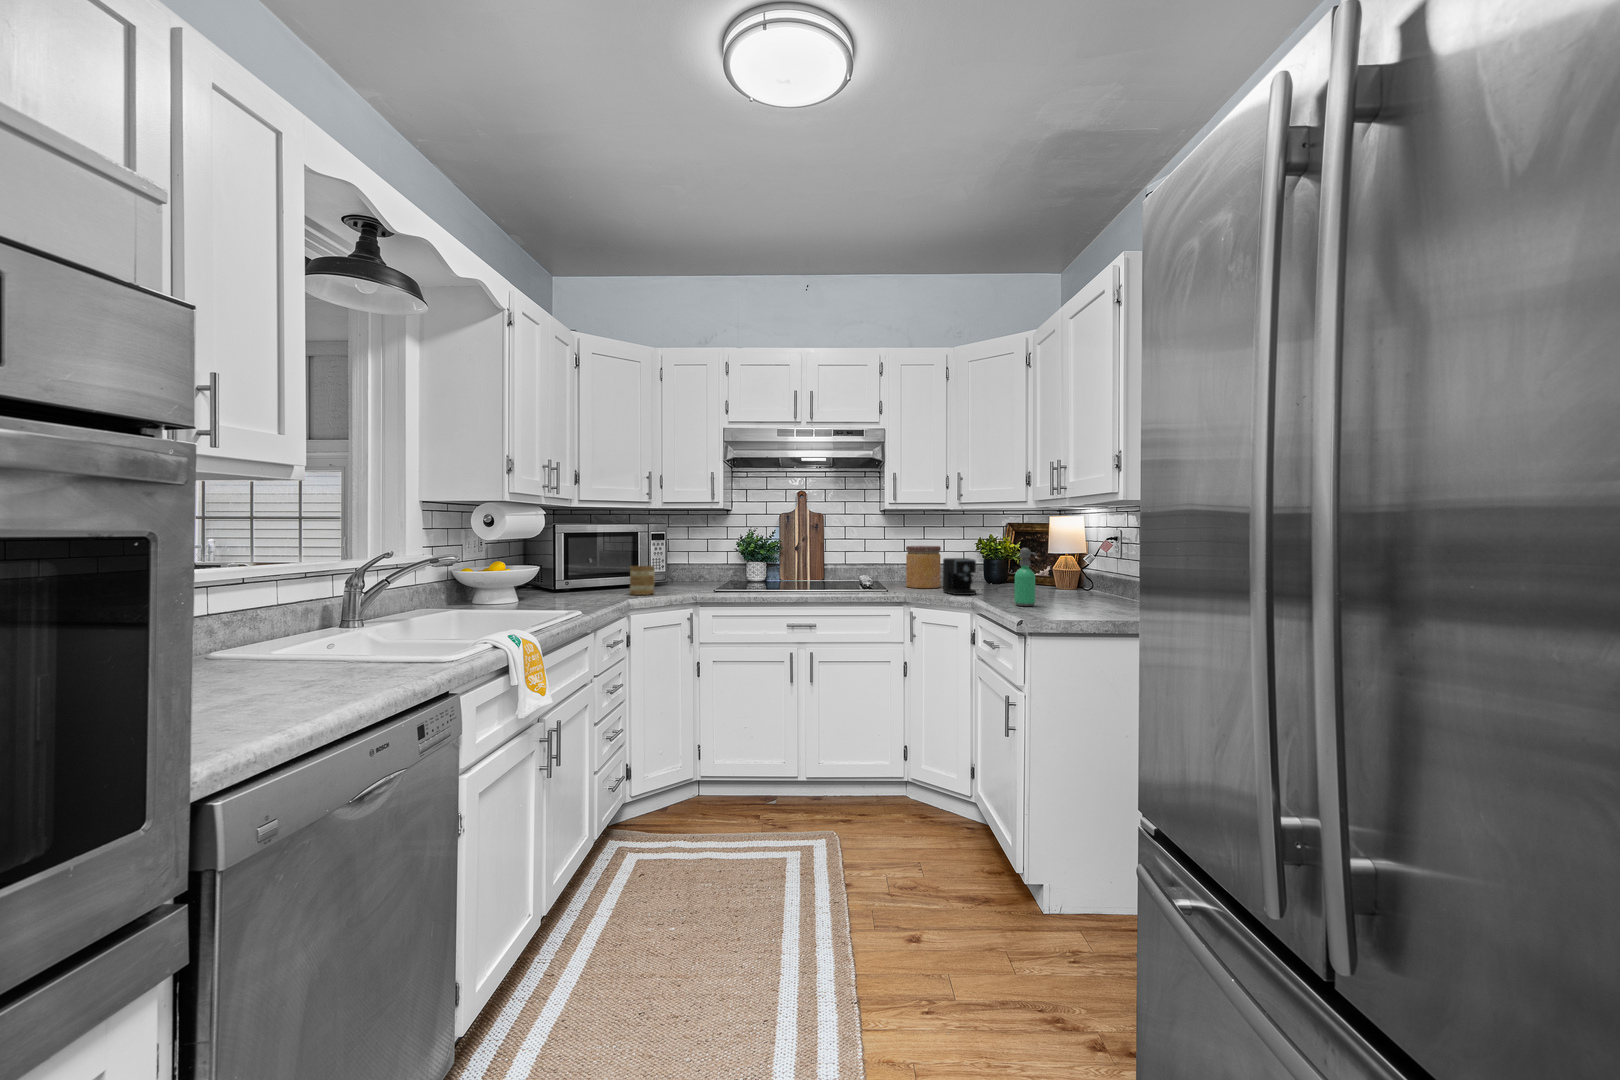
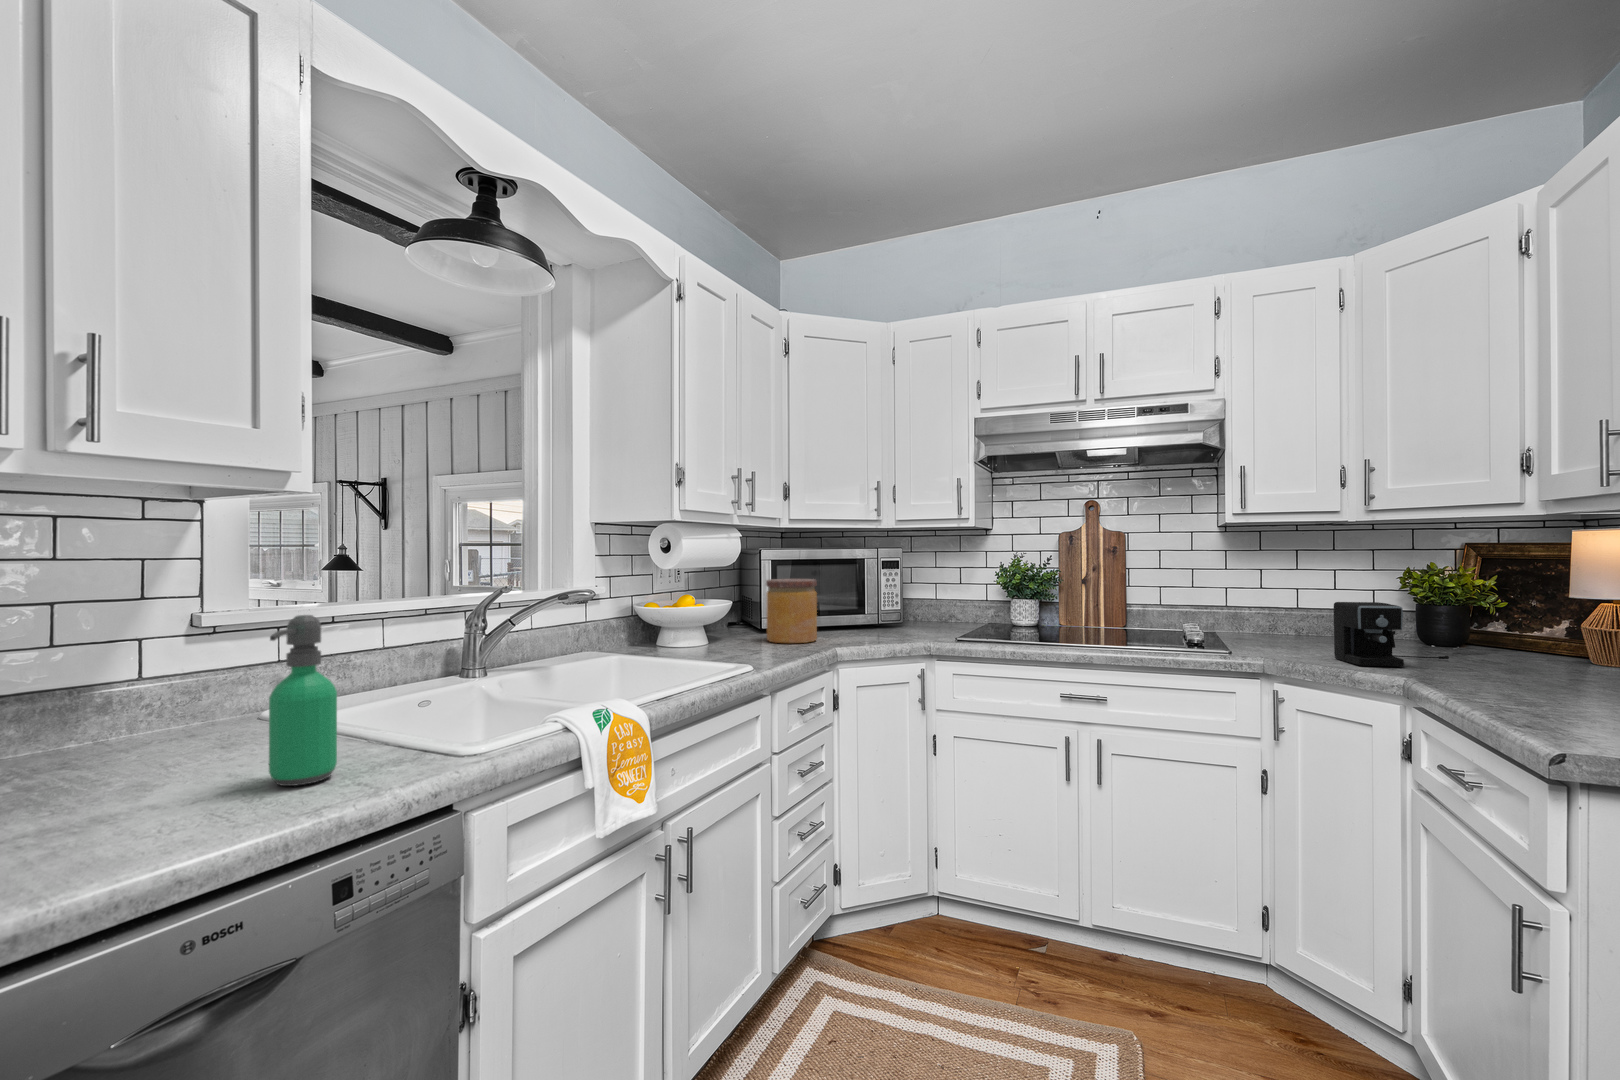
jar: present [906,546,941,588] -> present [766,579,817,643]
soap dispenser: present [1015,548,1037,606] -> present [269,615,337,786]
mug: present [630,566,655,595] -> none [844,602,879,641]

